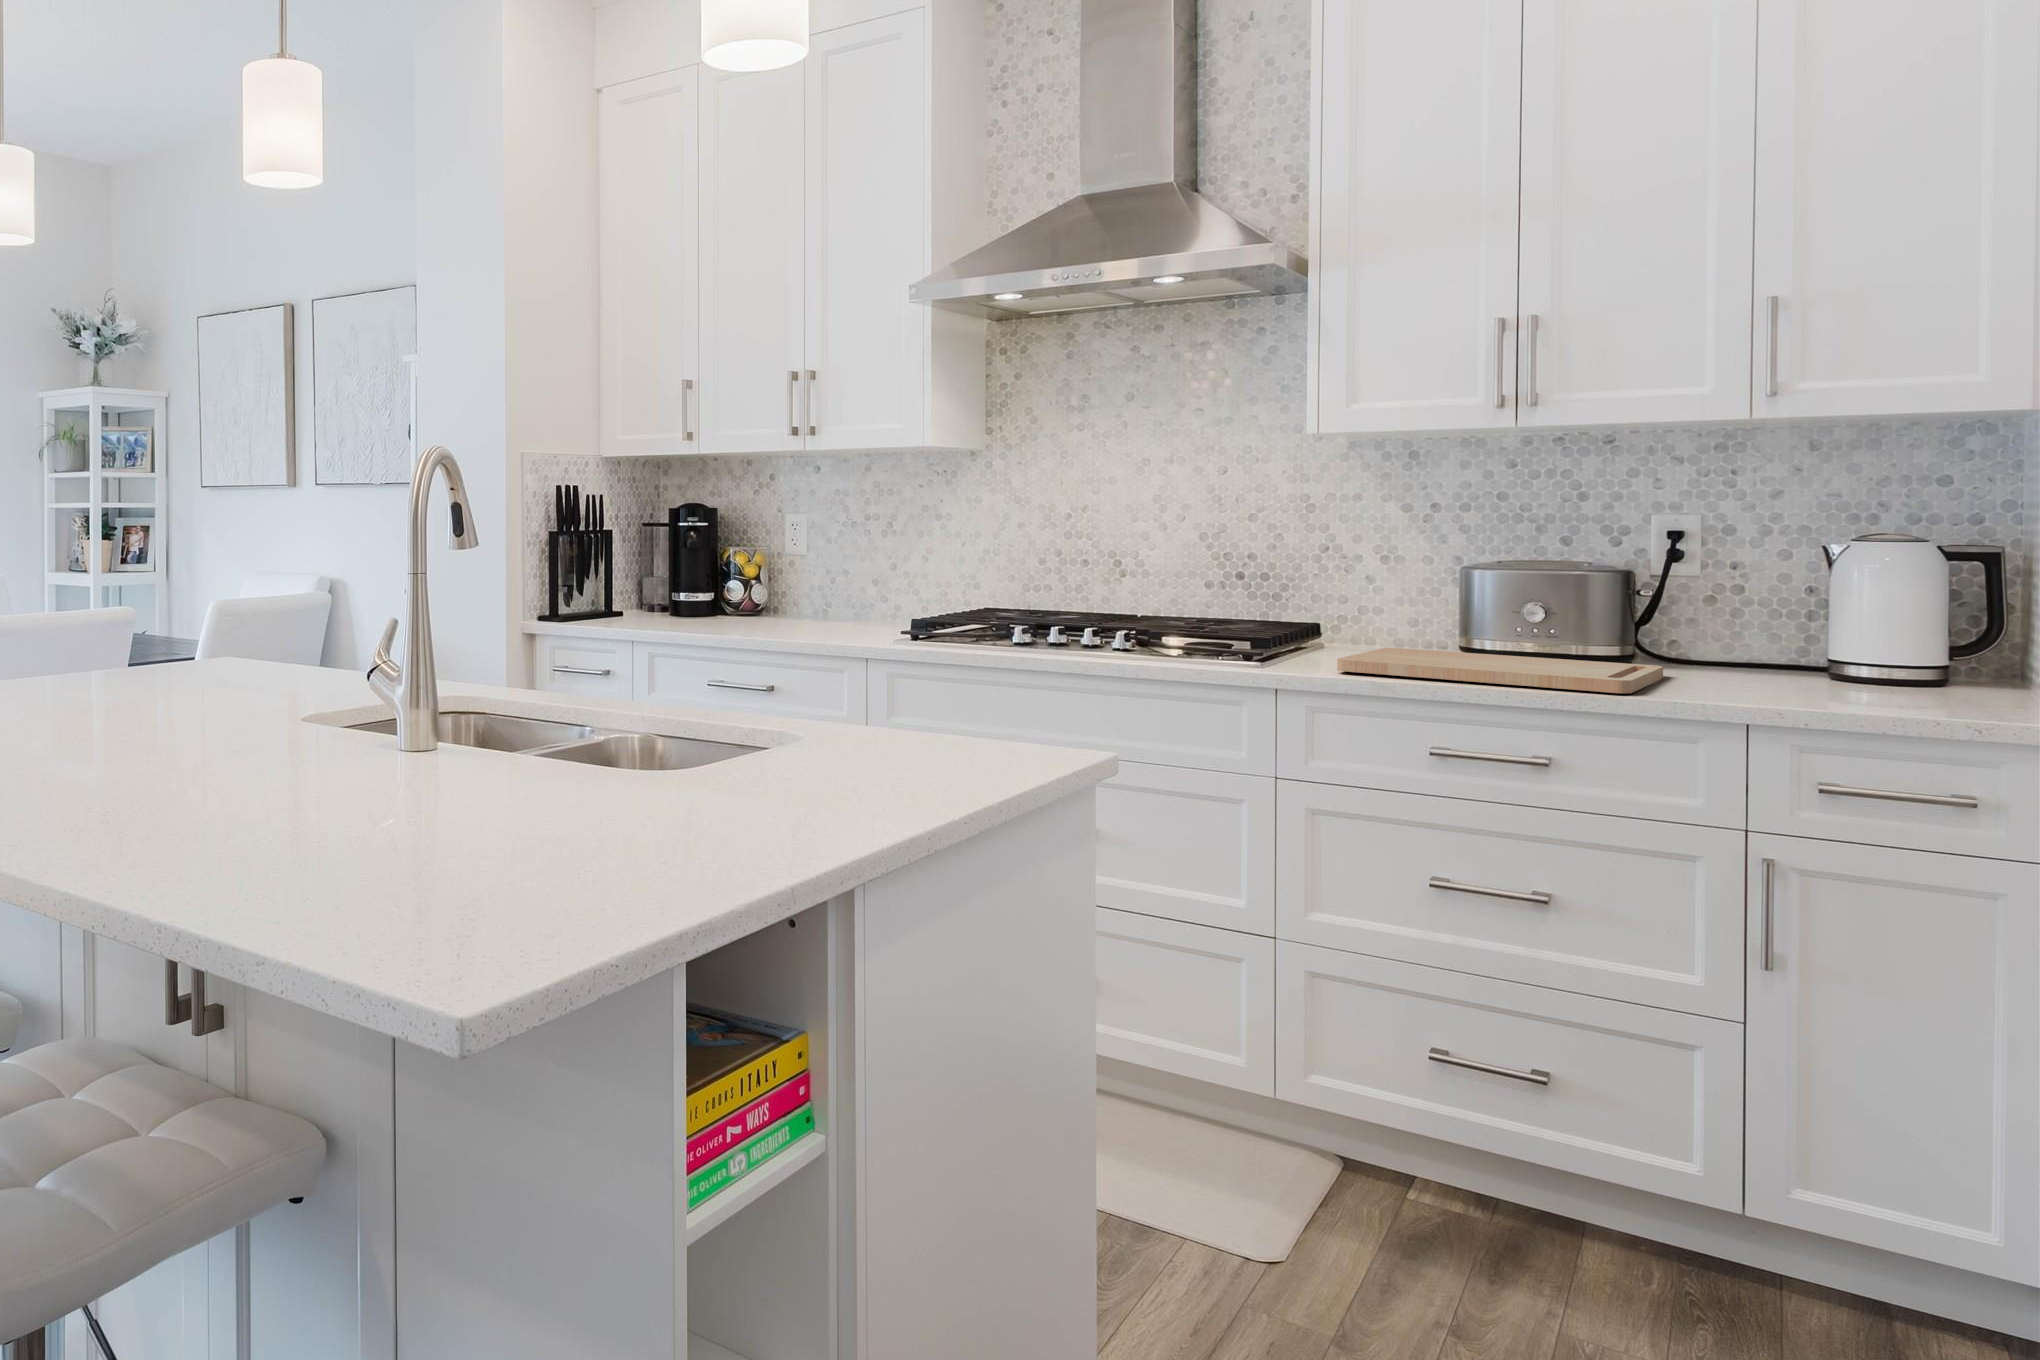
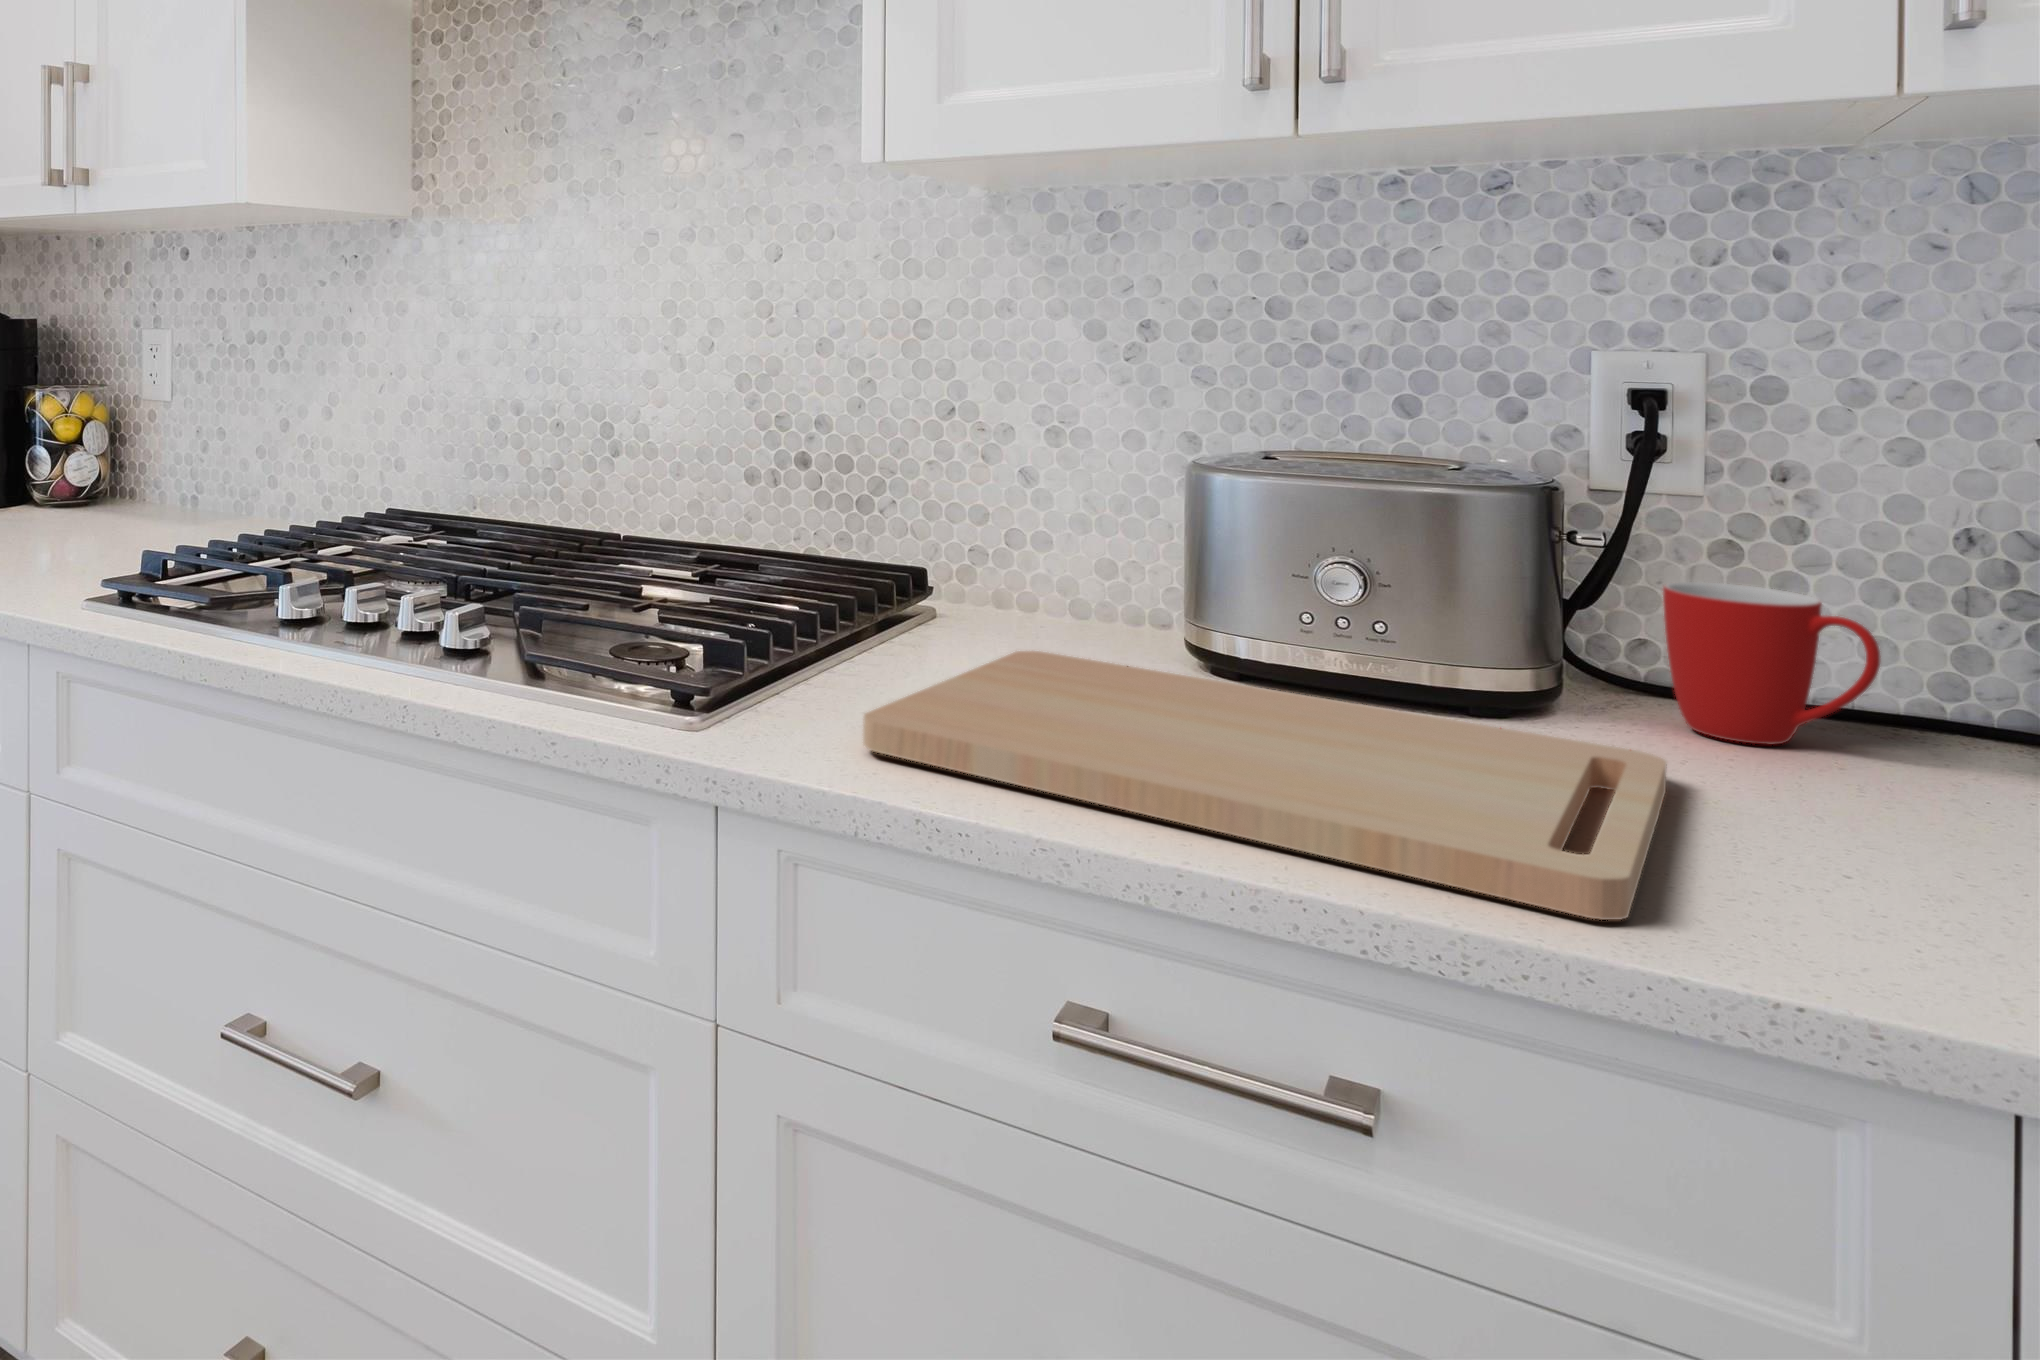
mug: none [1674,609,1755,669] -> present [1663,582,1880,745]

